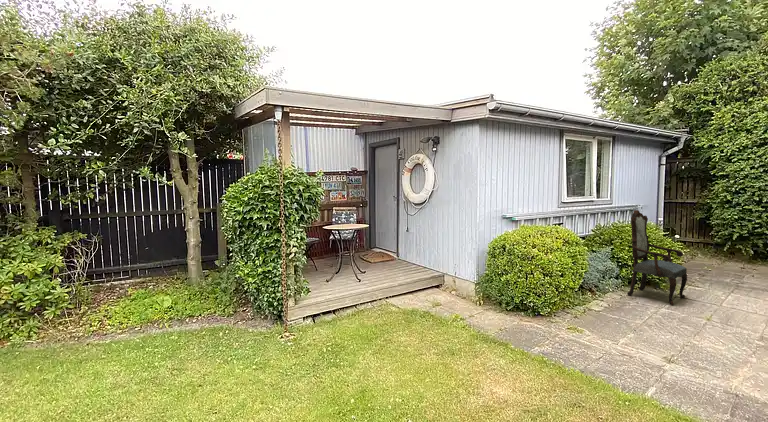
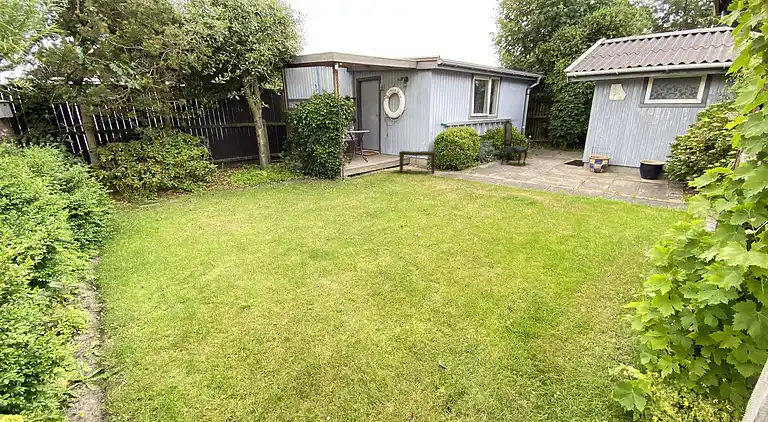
bench: none [413,263,489,316] -> present [399,151,437,173]

